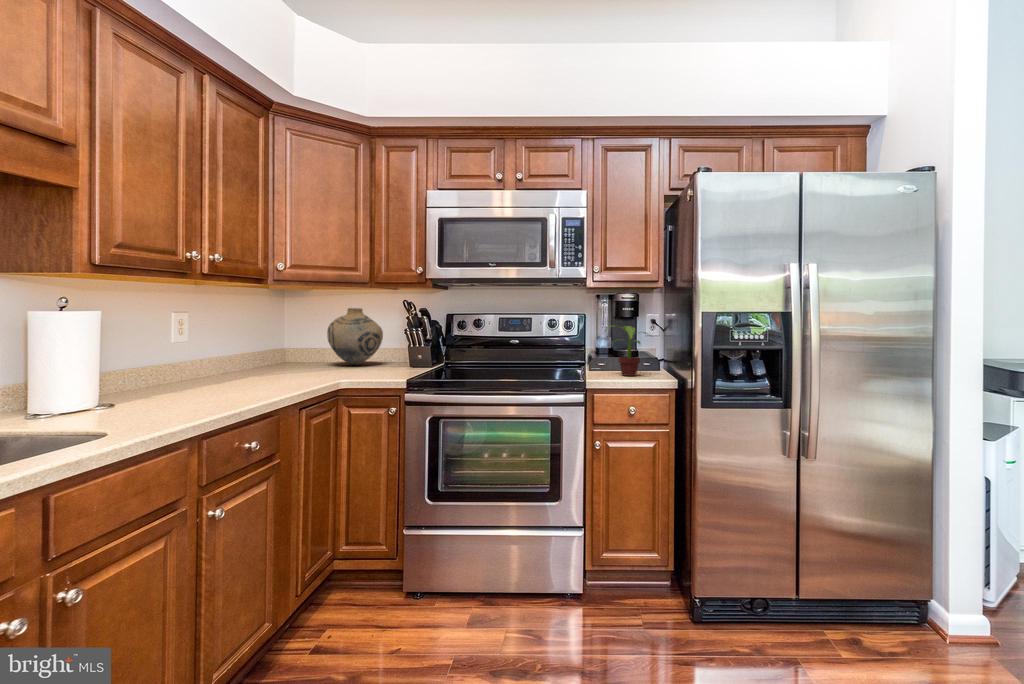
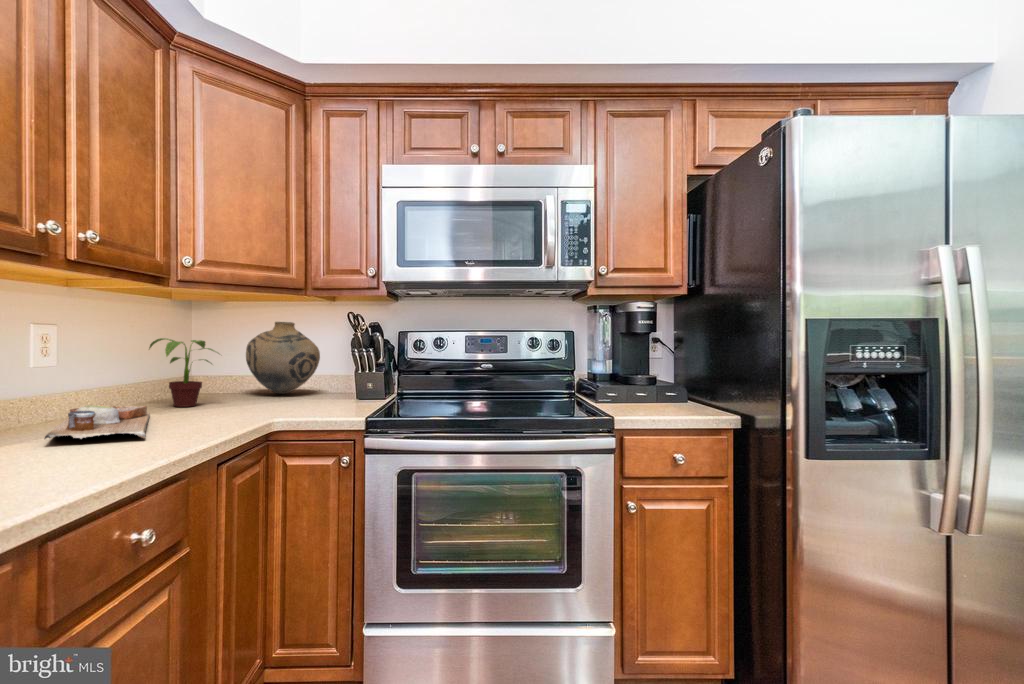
potted plant: present [608,326,647,376] -> present [149,338,219,407]
cutting board: none [196,370,259,390] -> present [45,405,150,439]

